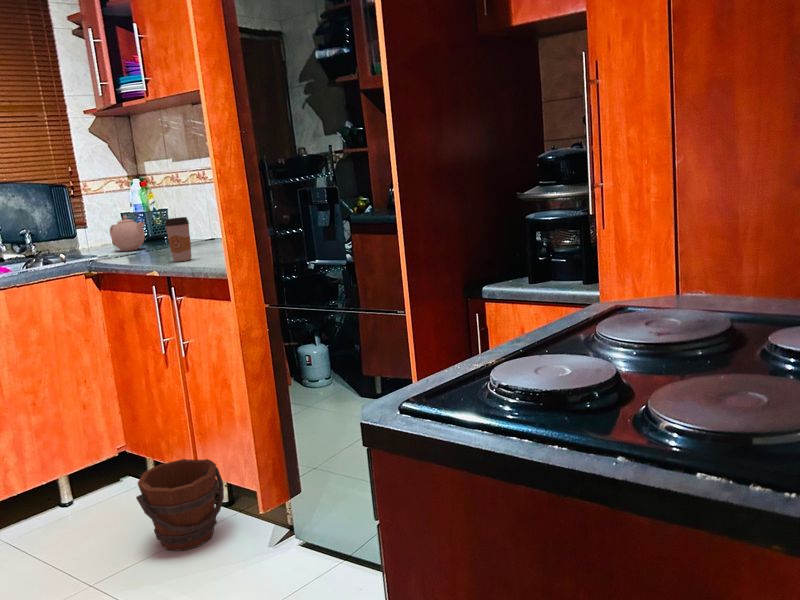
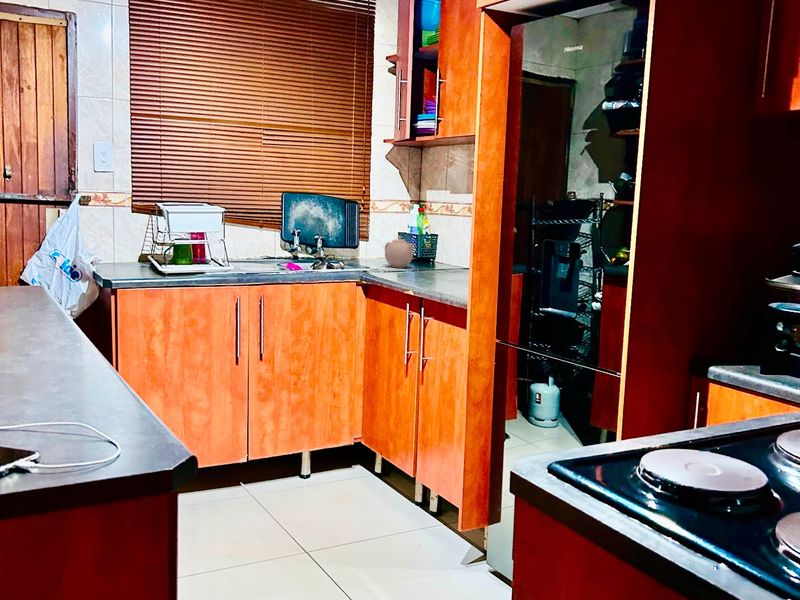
coffee cup: present [165,217,191,262] -> none [428,247,449,287]
bucket: present [136,459,224,551] -> none [358,462,434,545]

